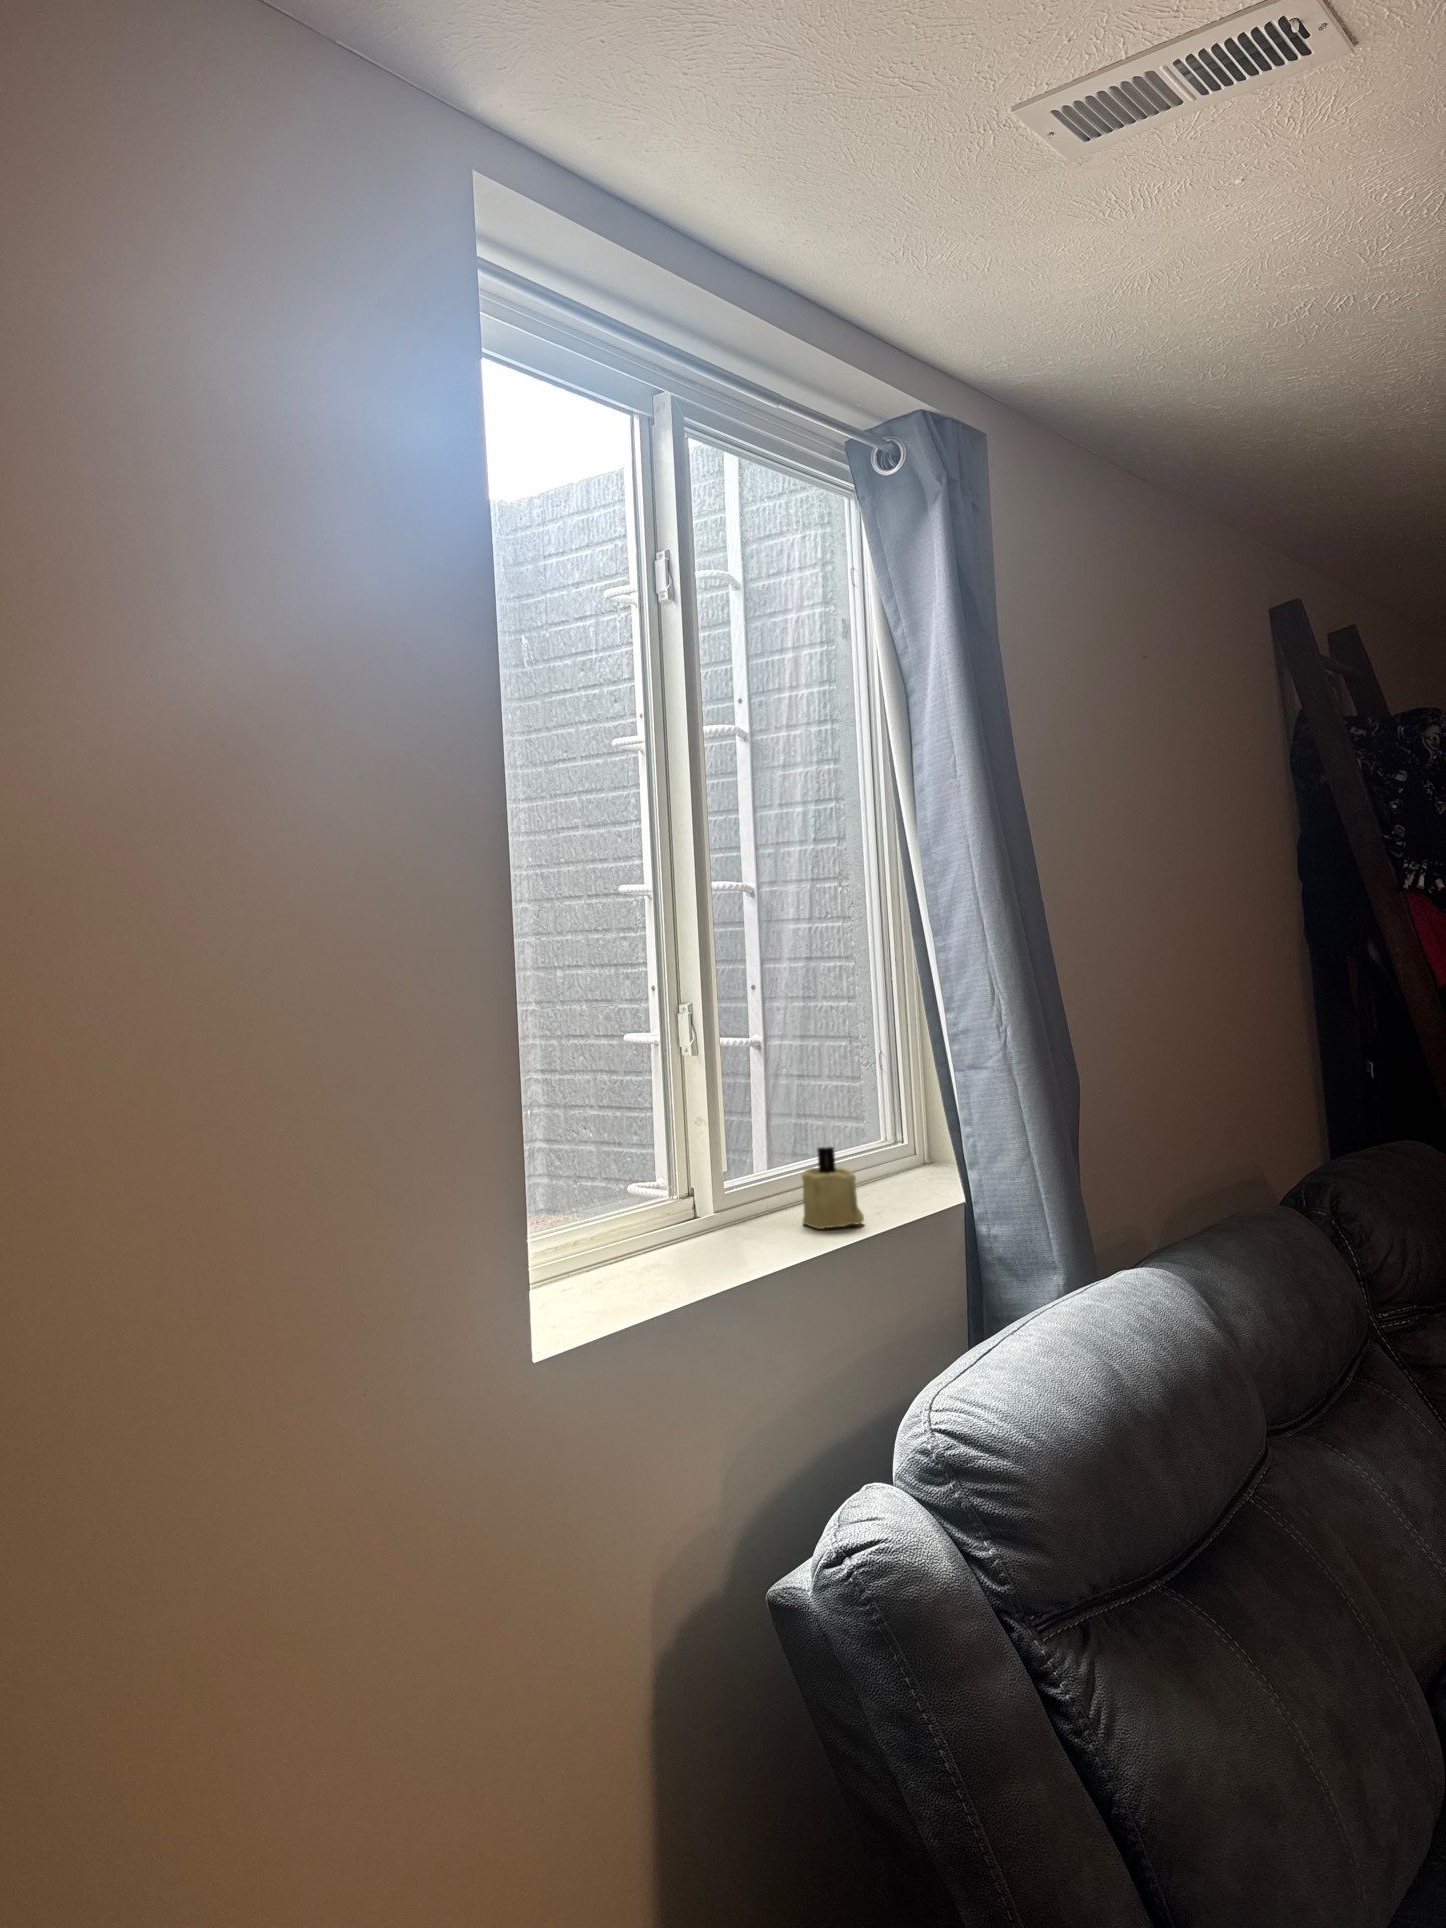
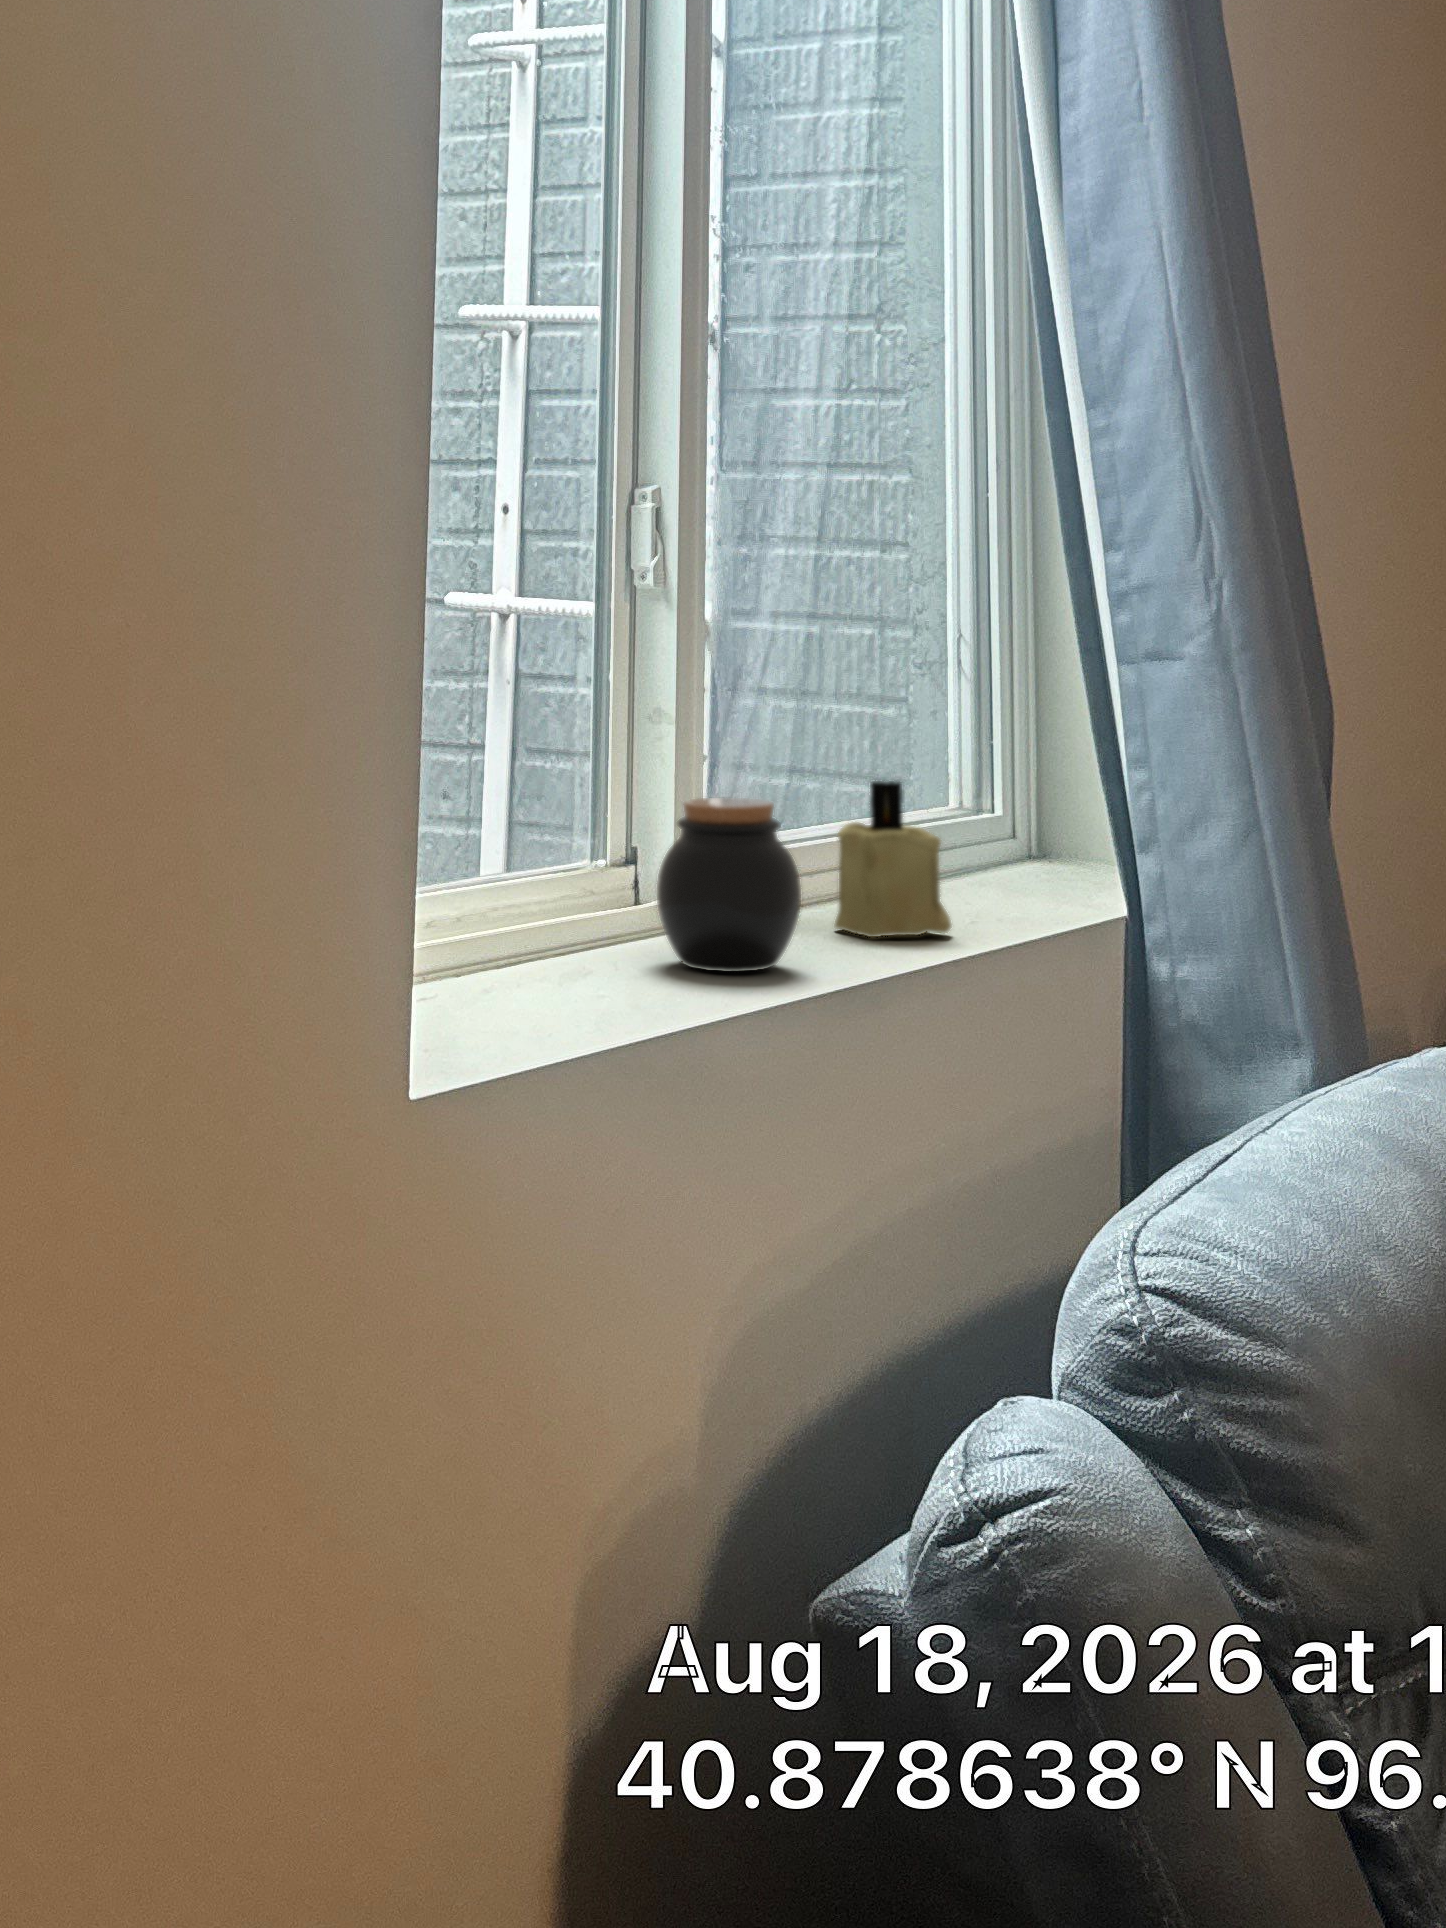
jar: none [695,1170,770,1261] -> present [657,798,801,972]

